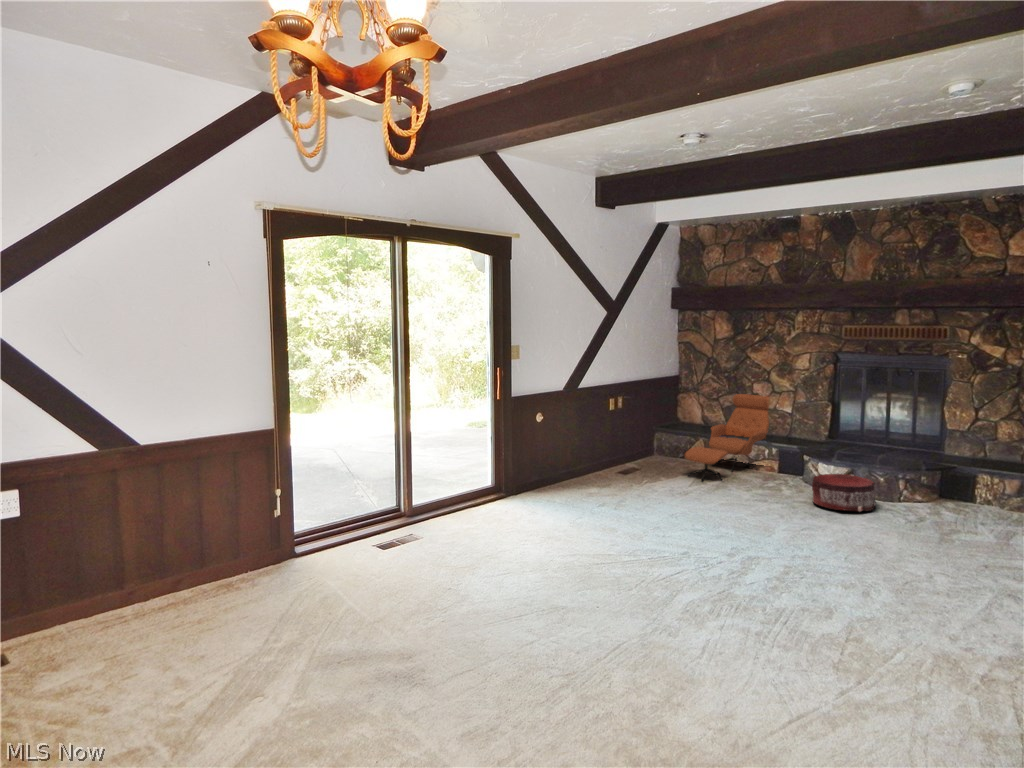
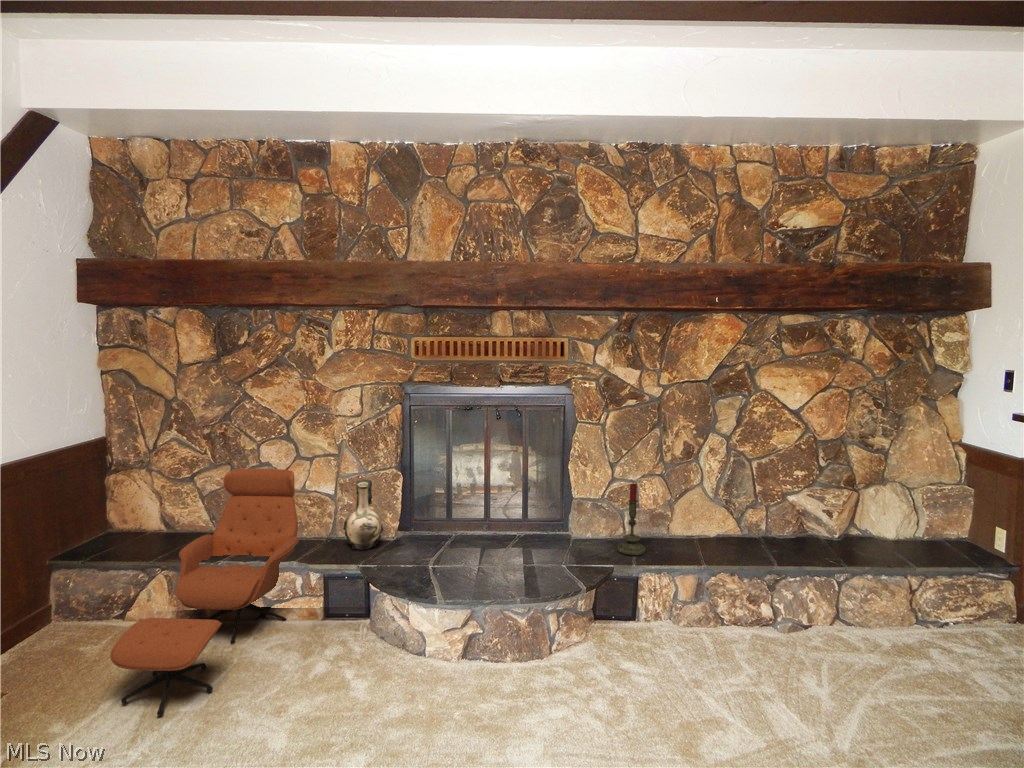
decorative vase: none [793,404,816,443] -> present [343,480,383,550]
candle: none [971,419,993,466] -> present [618,483,645,555]
pouf: present [812,474,876,511] -> none [414,628,536,740]

